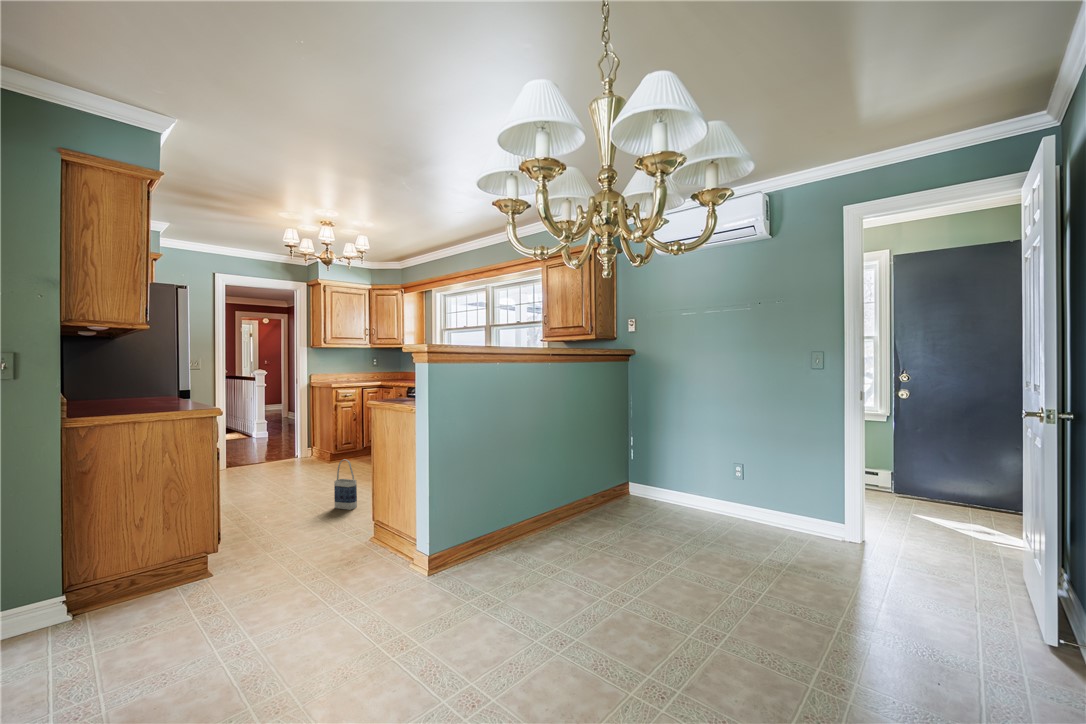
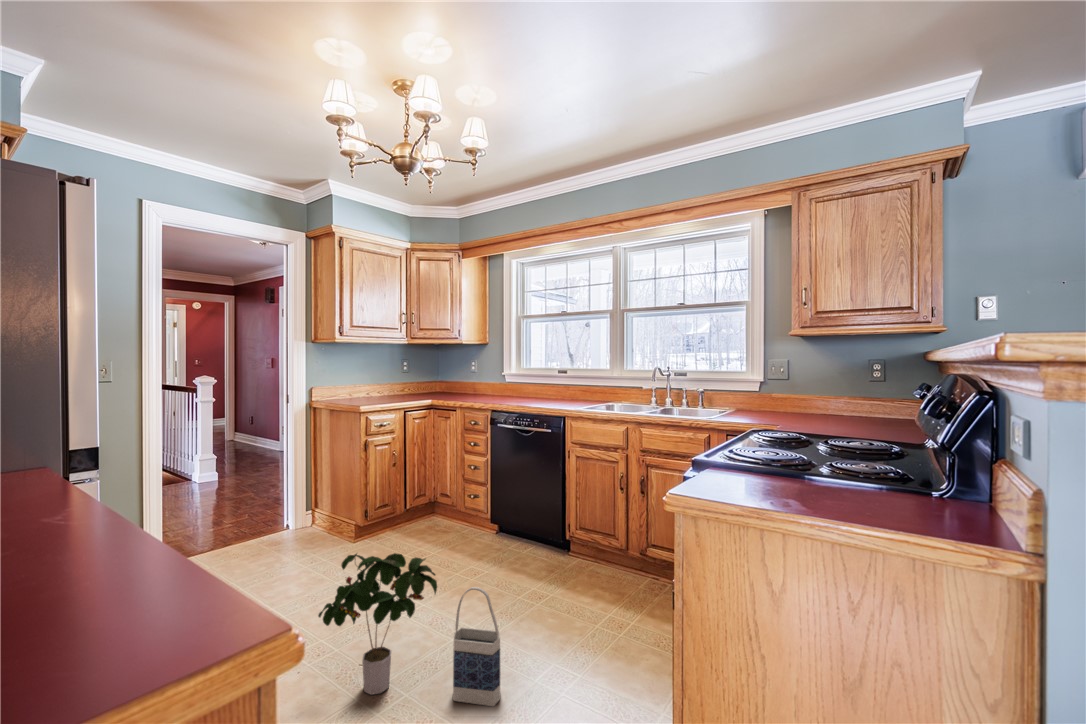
potted plant: none [282,445,332,506] -> present [318,553,437,695]

